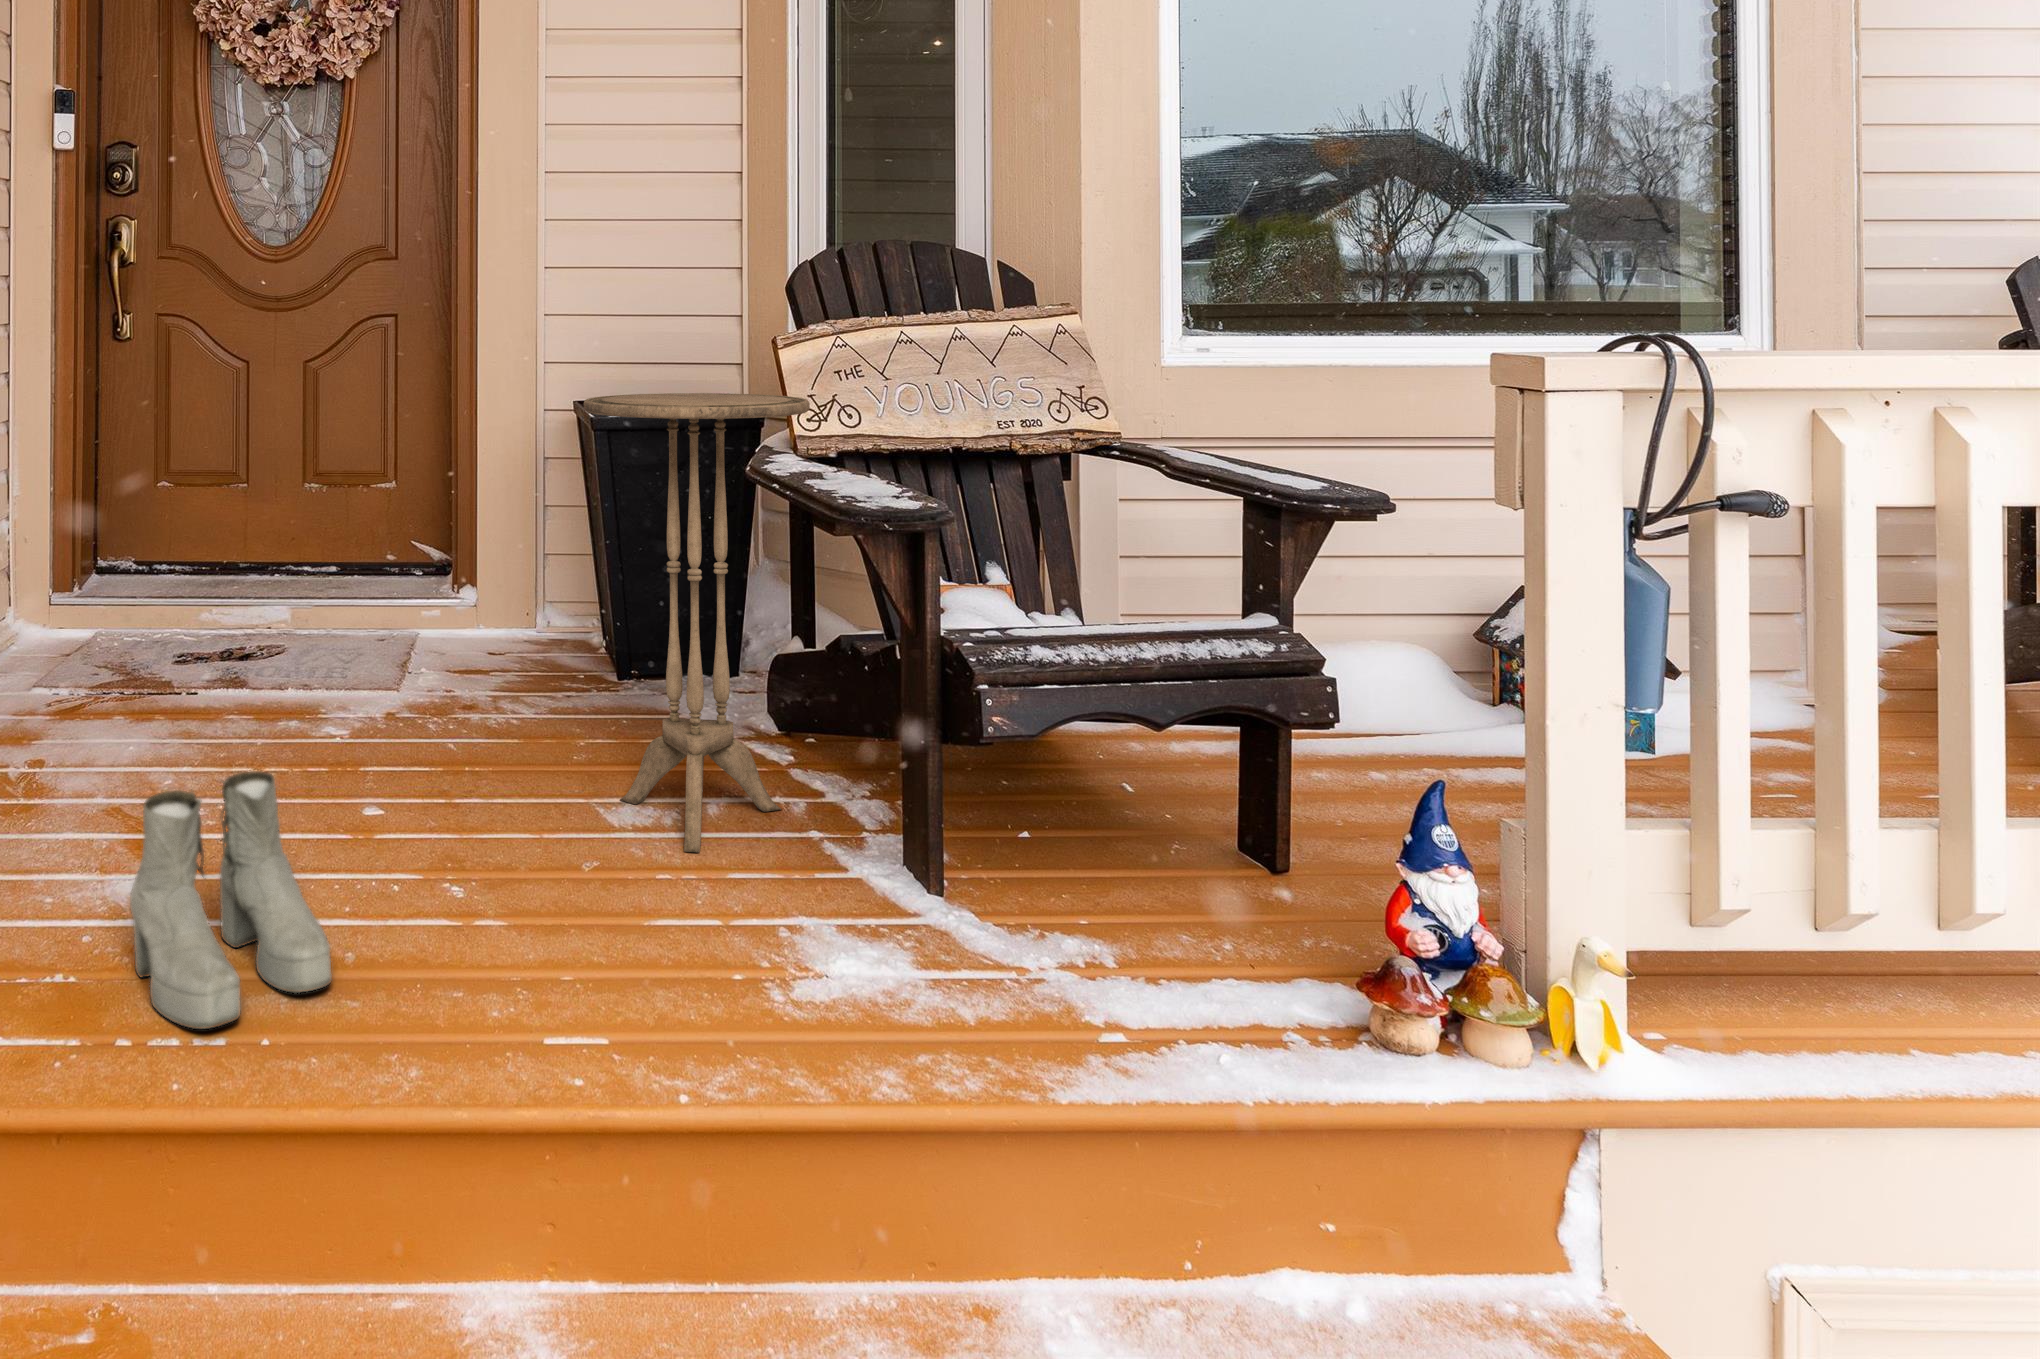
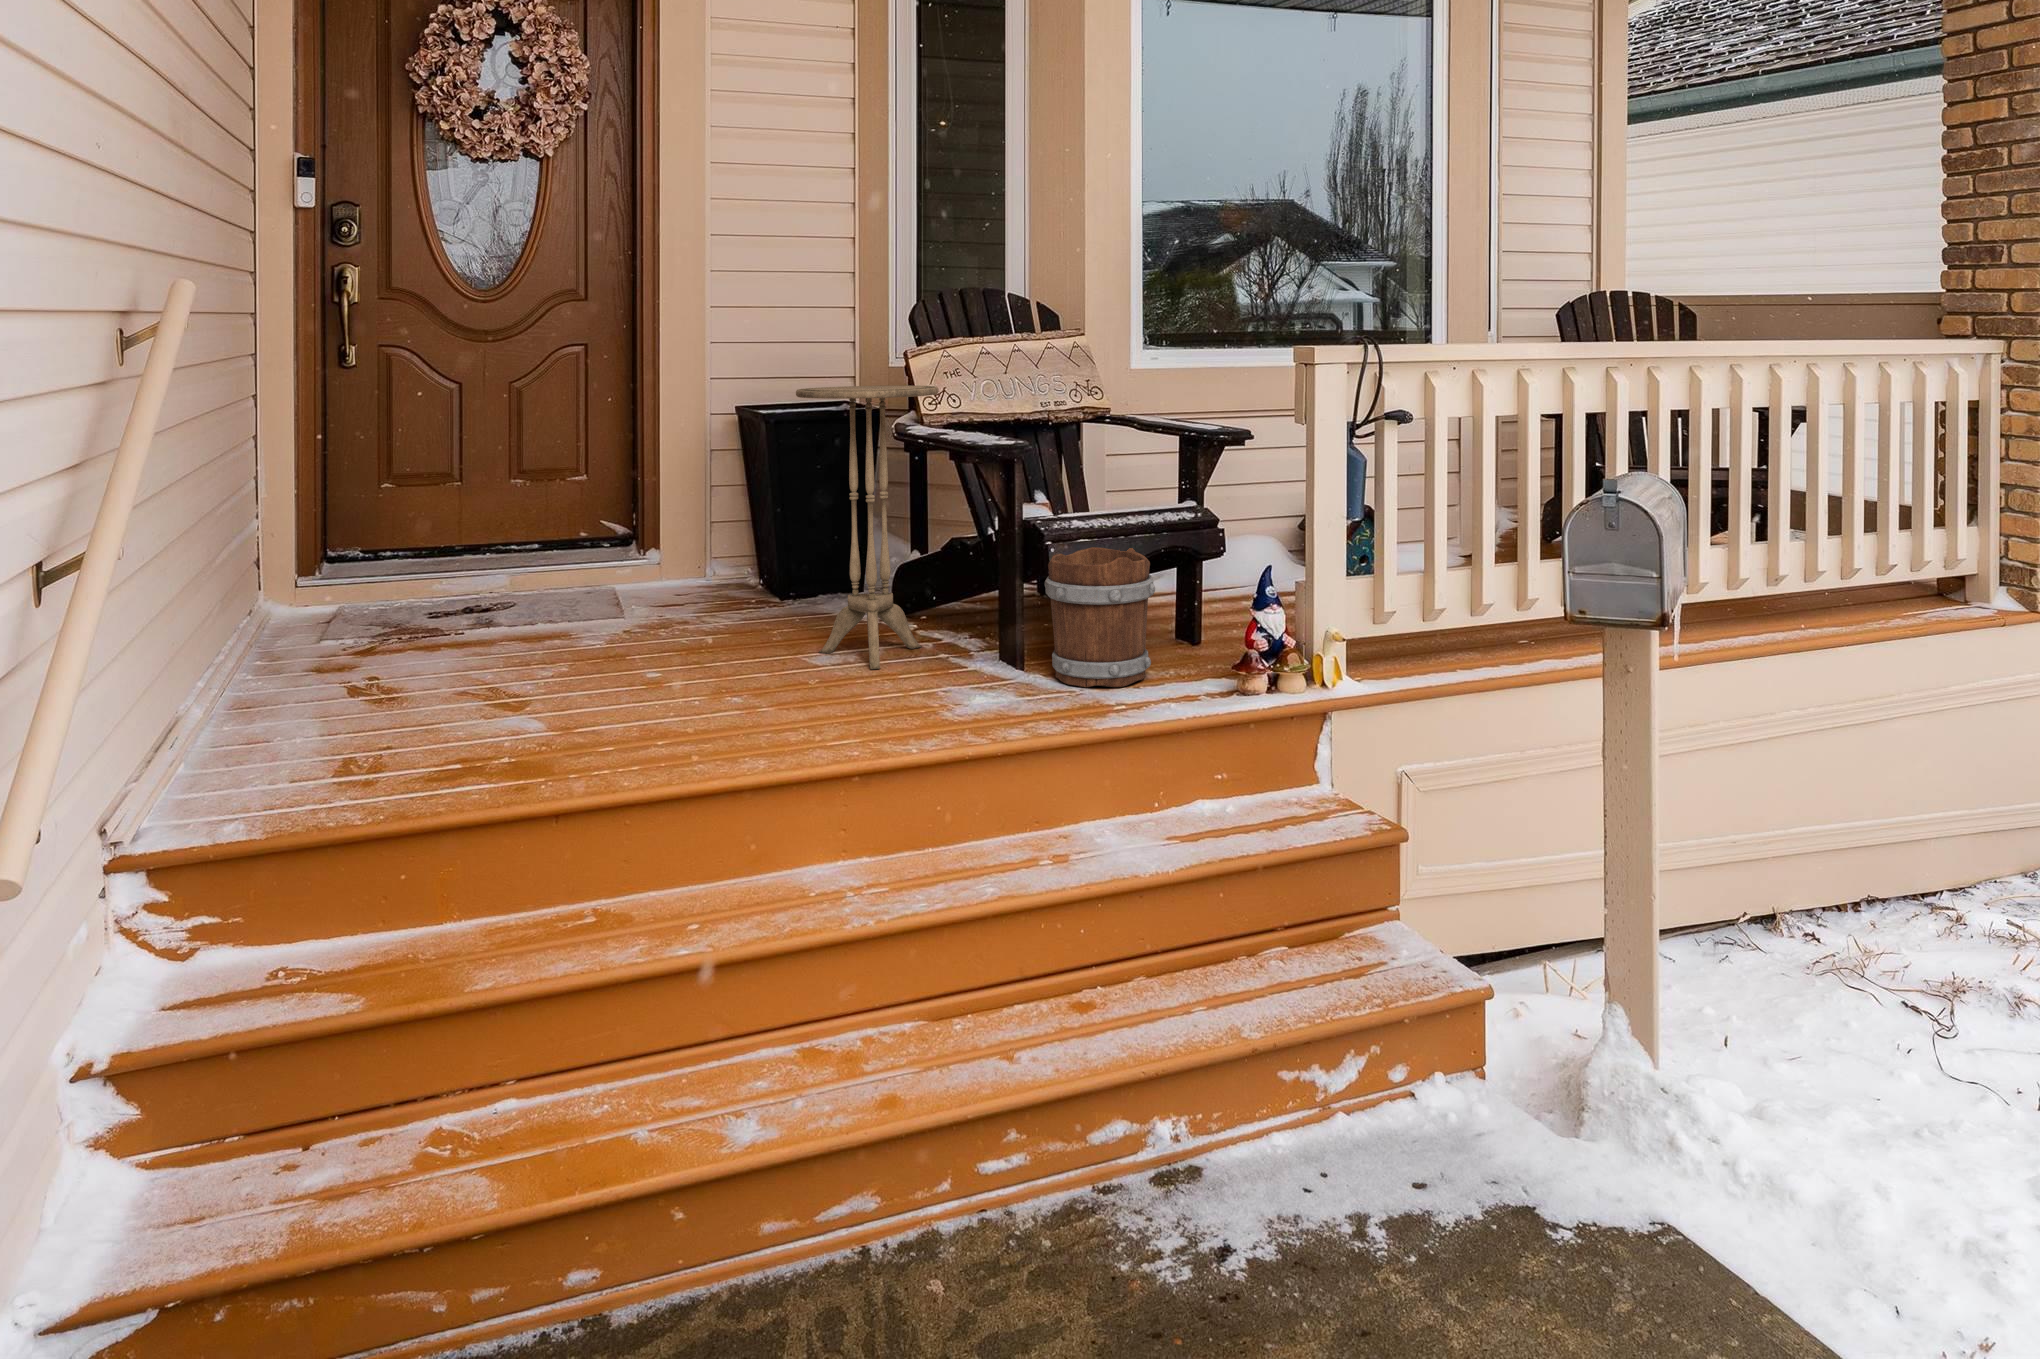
bucket: none [977,664,1189,970] -> present [1045,547,1155,687]
boots: present [130,771,332,1029] -> none [550,623,690,763]

